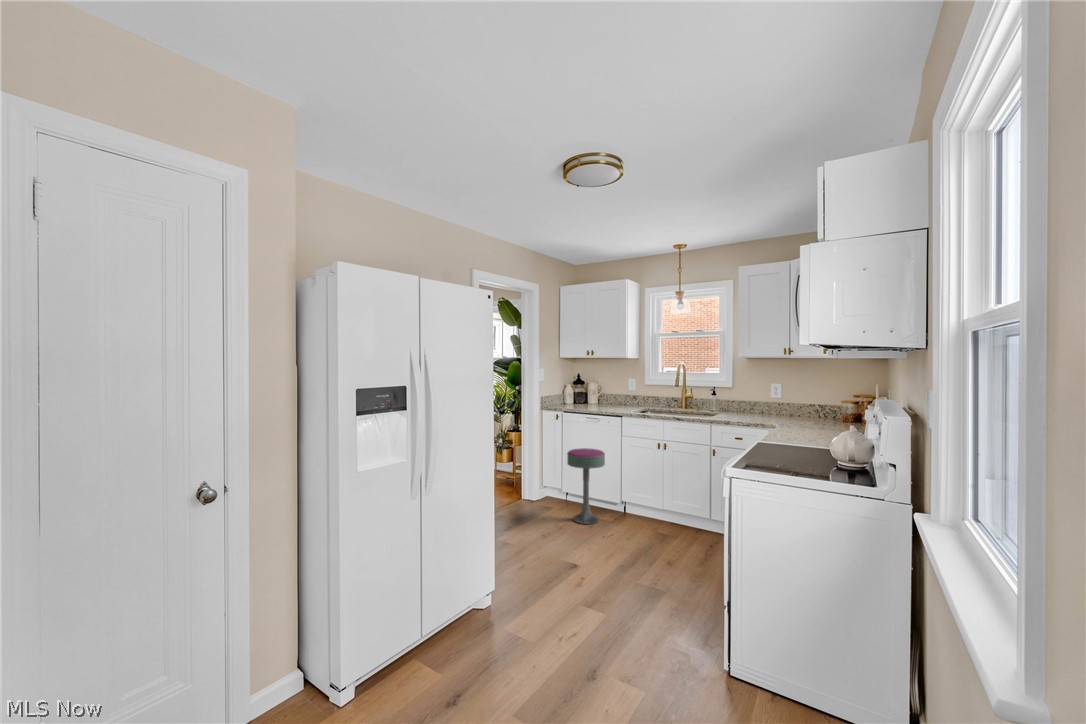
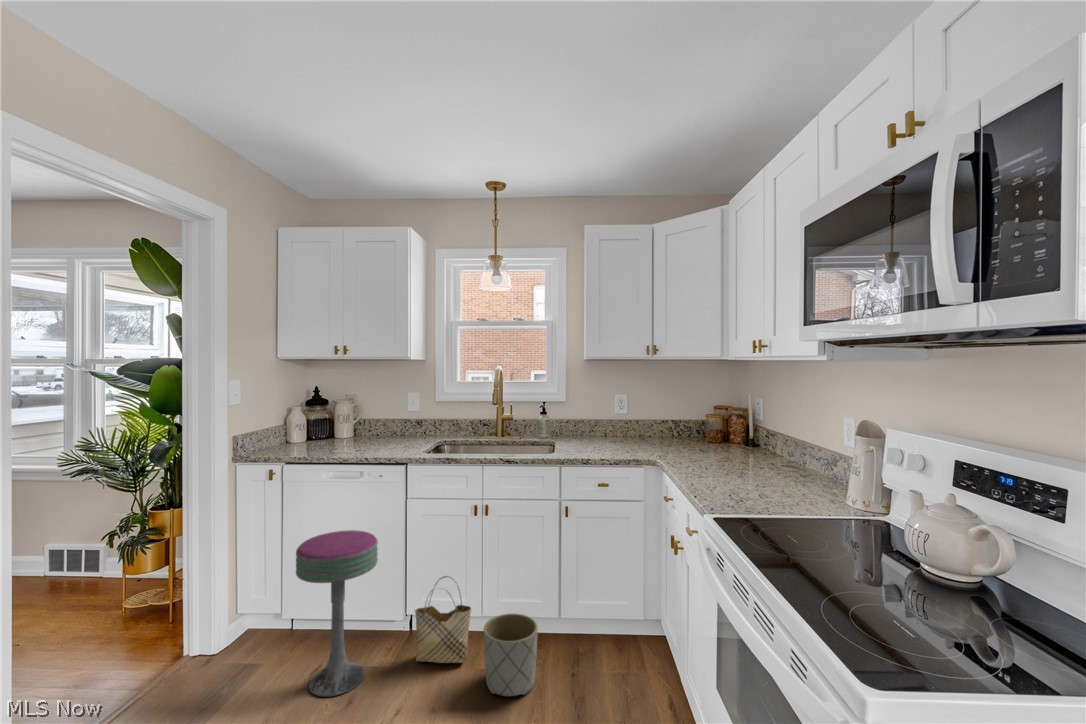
woven basket: none [624,481,655,526] -> present [415,576,471,663]
planter: none [657,503,687,543] -> present [484,613,538,696]

